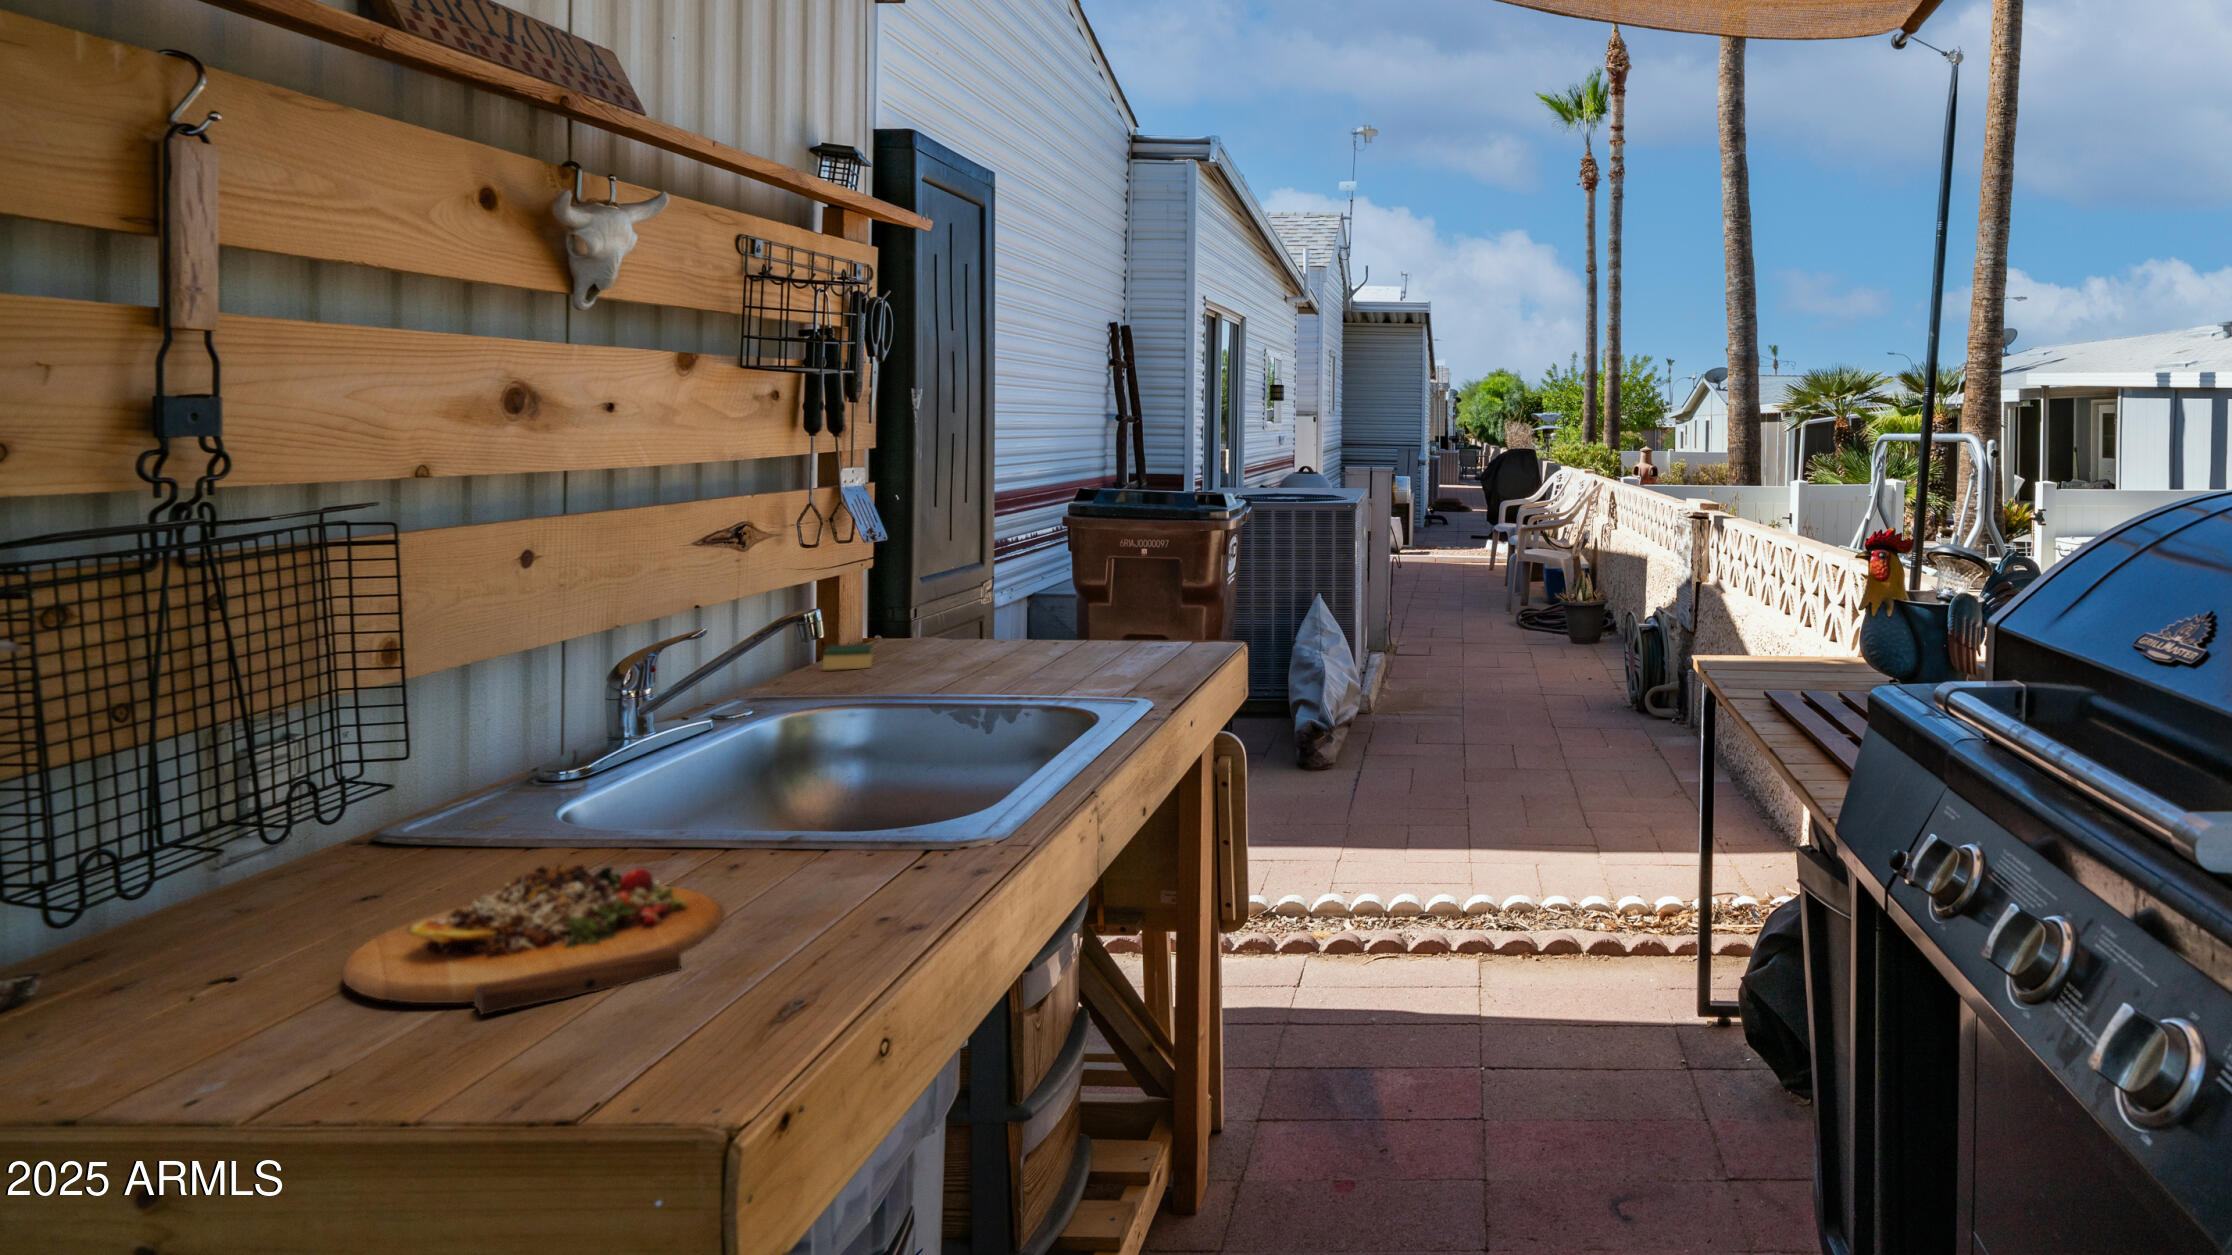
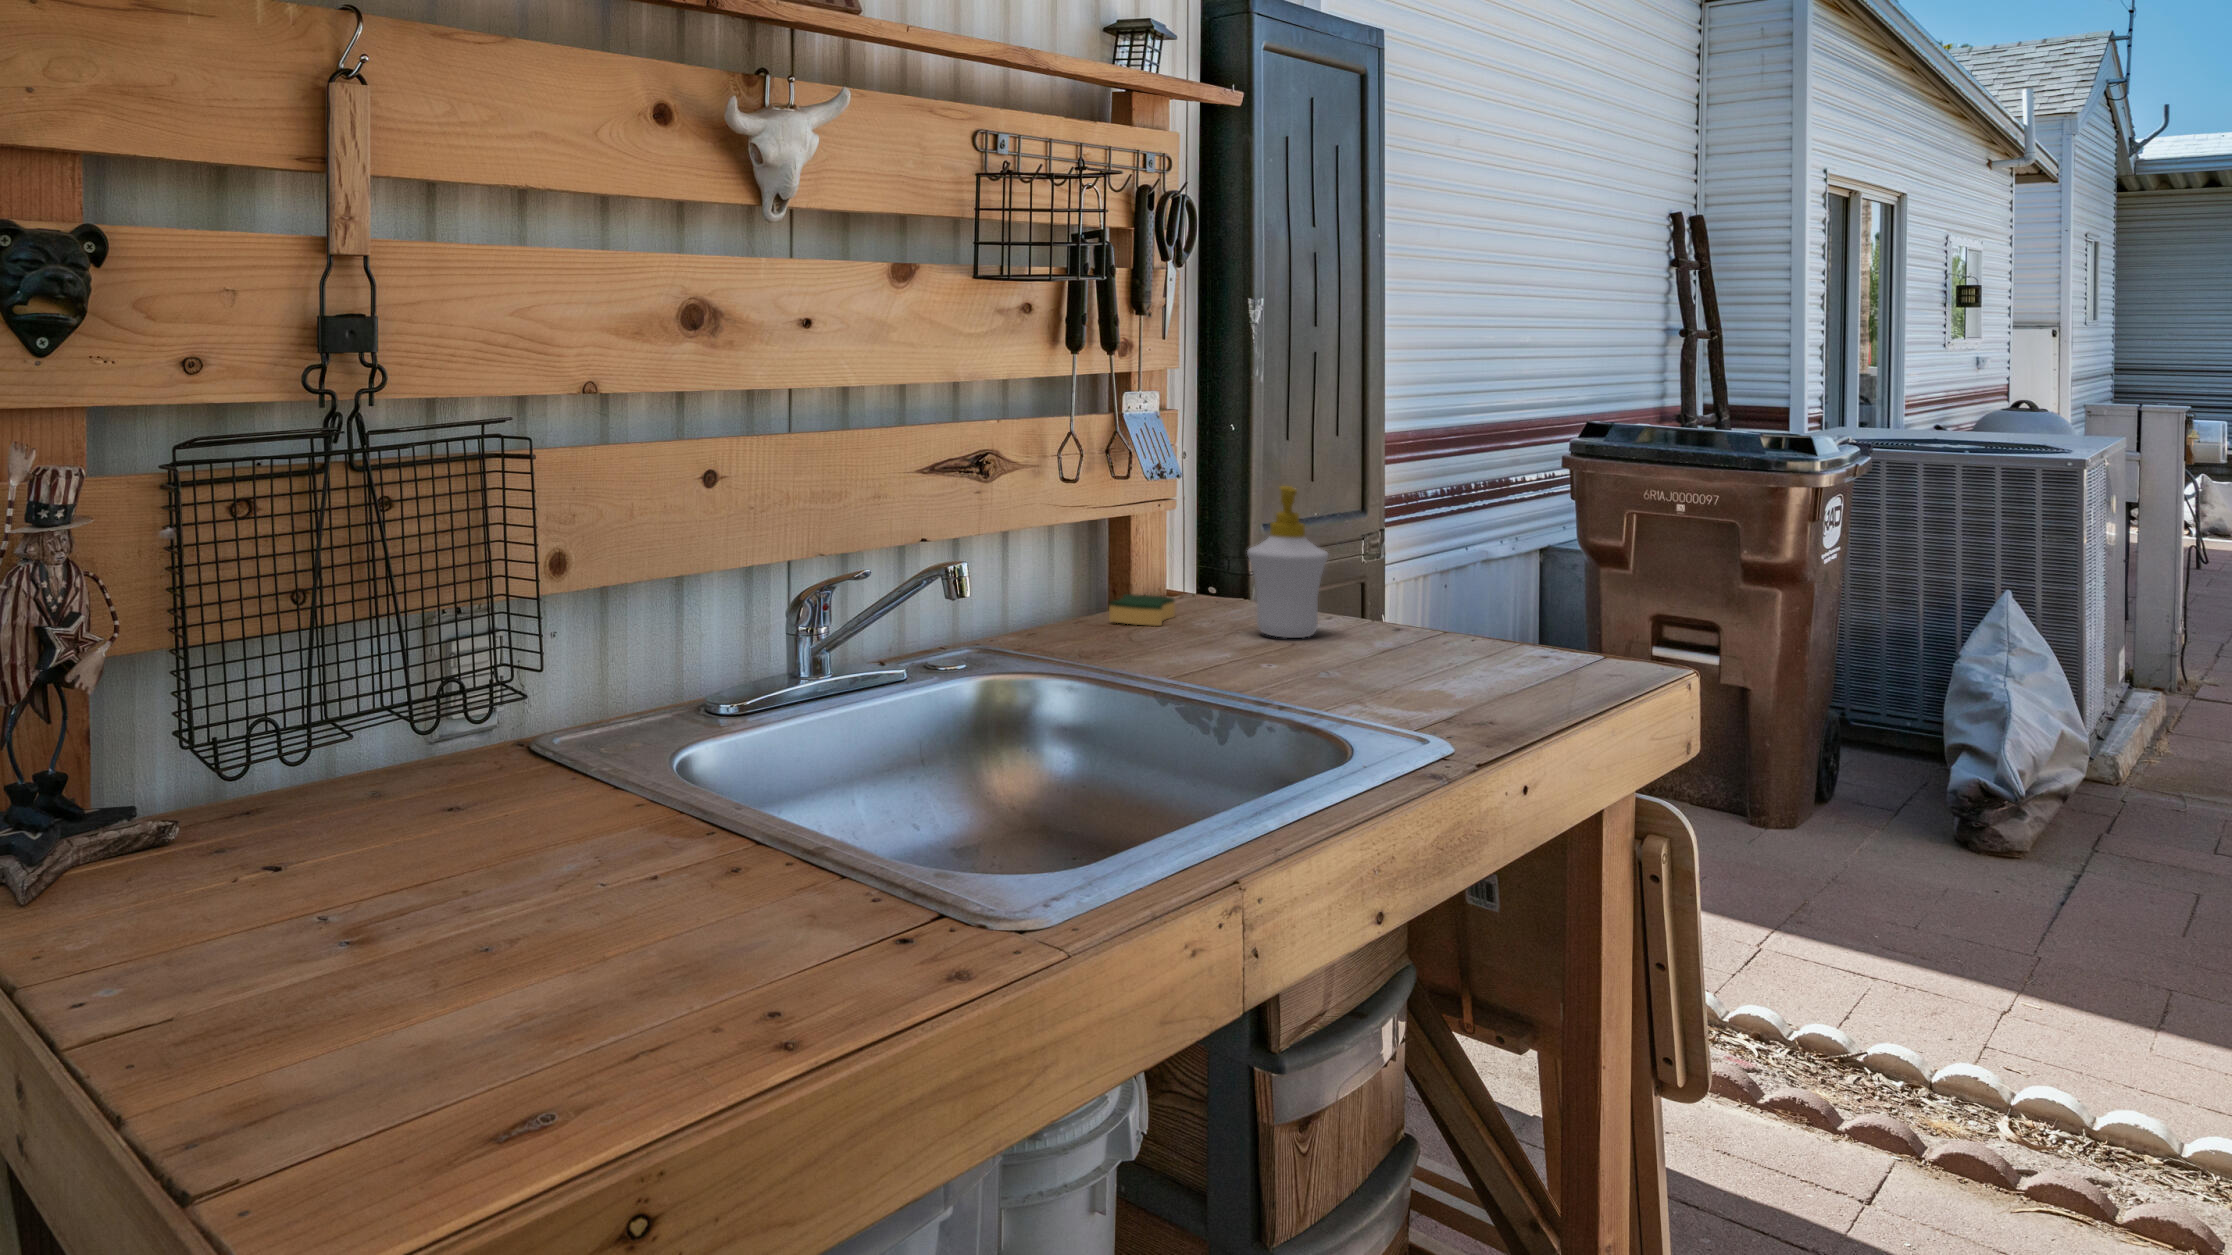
soap bottle: none [950,546,1013,664] -> present [1247,486,1328,638]
cutting board: present [342,864,724,1014] -> none [213,833,603,1037]

